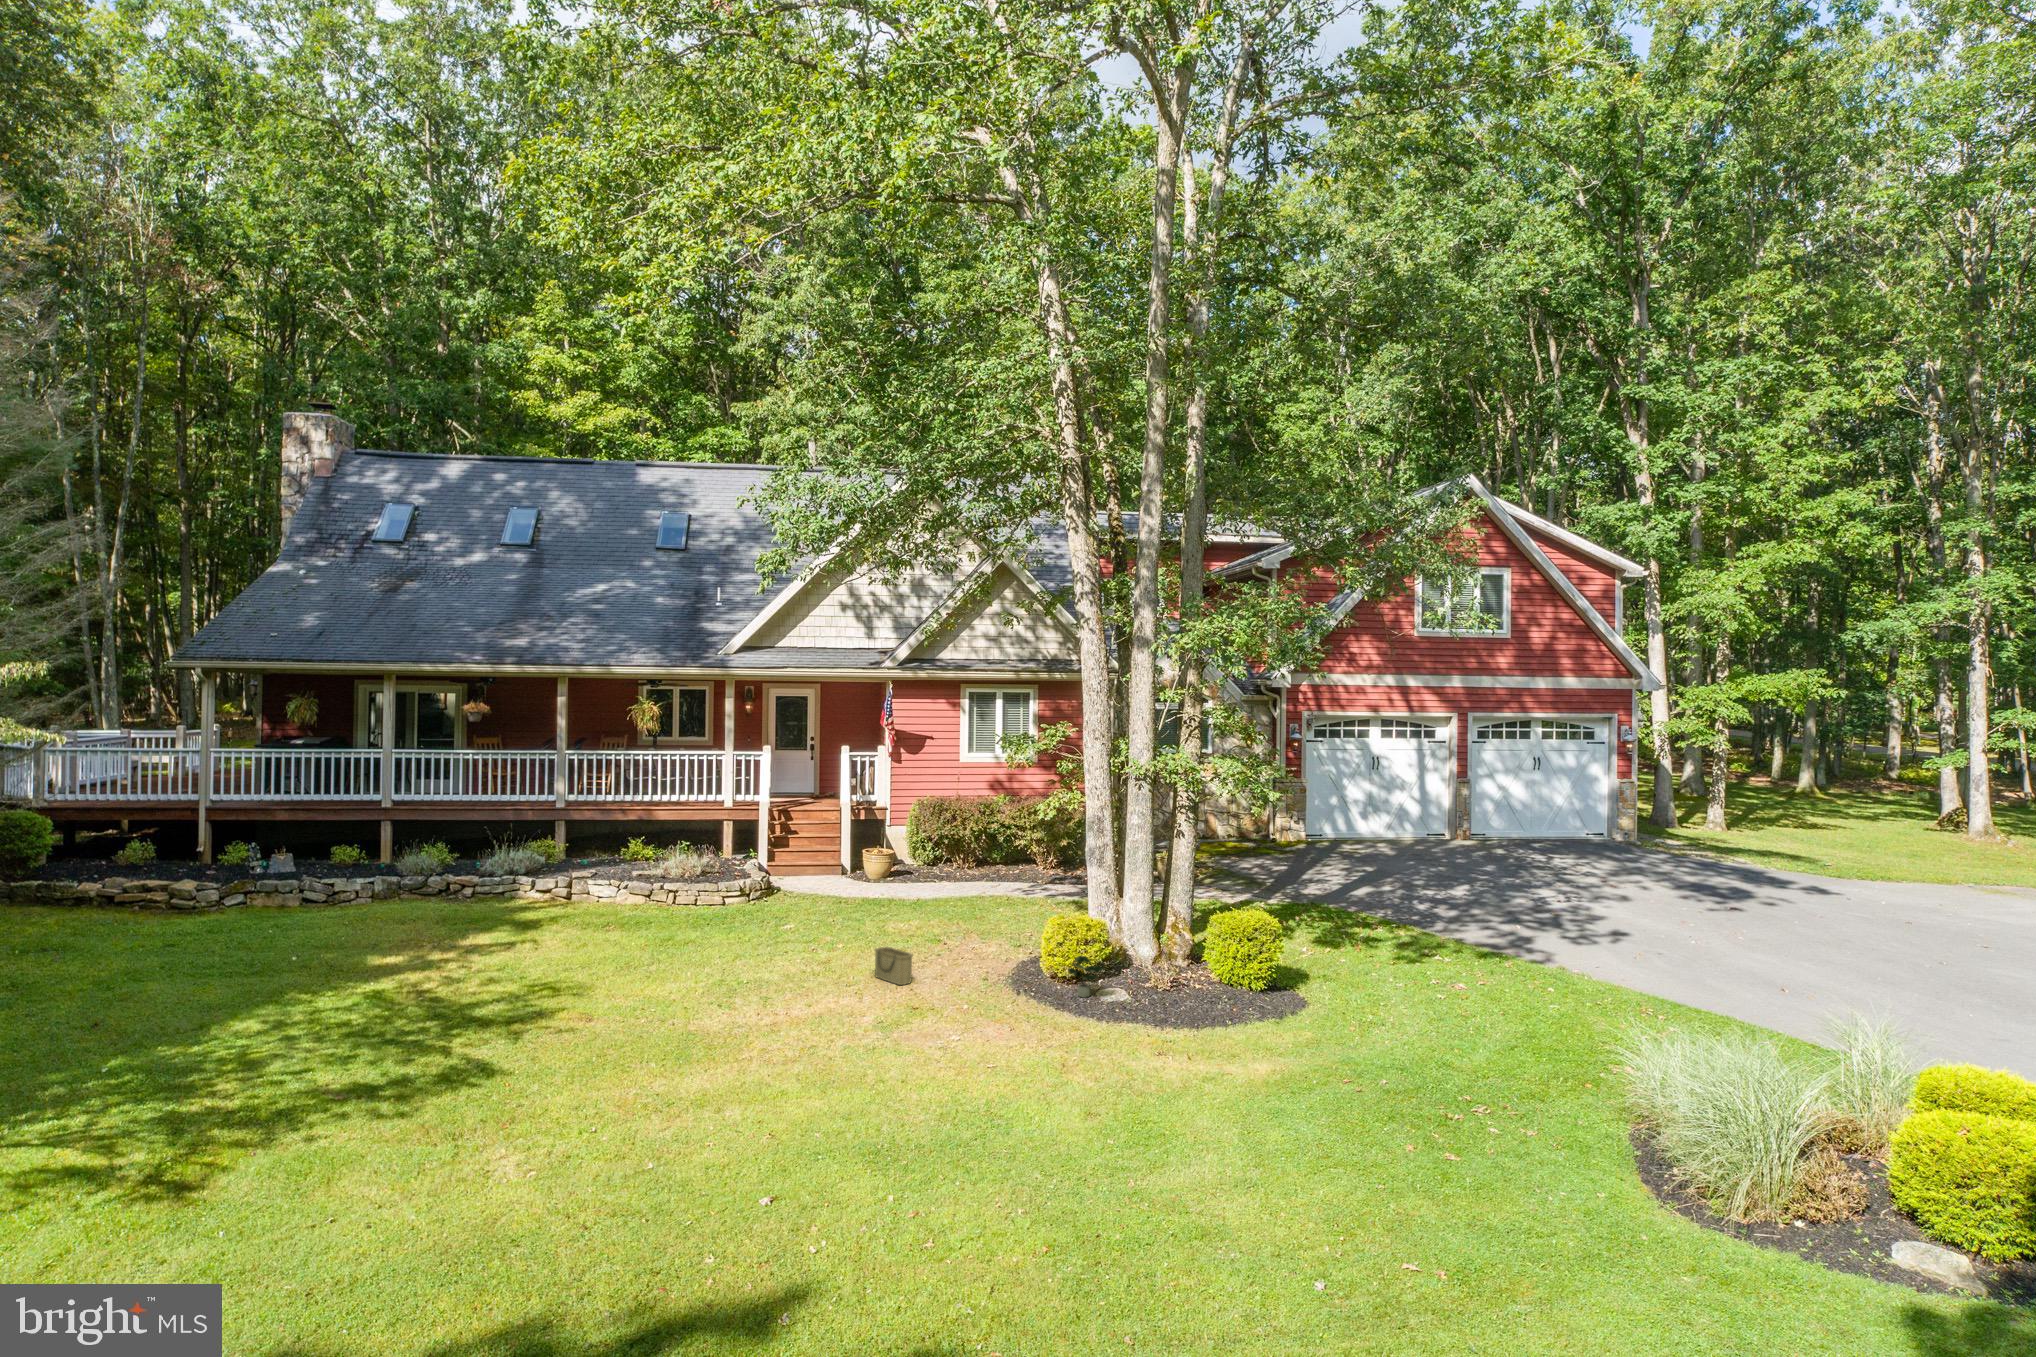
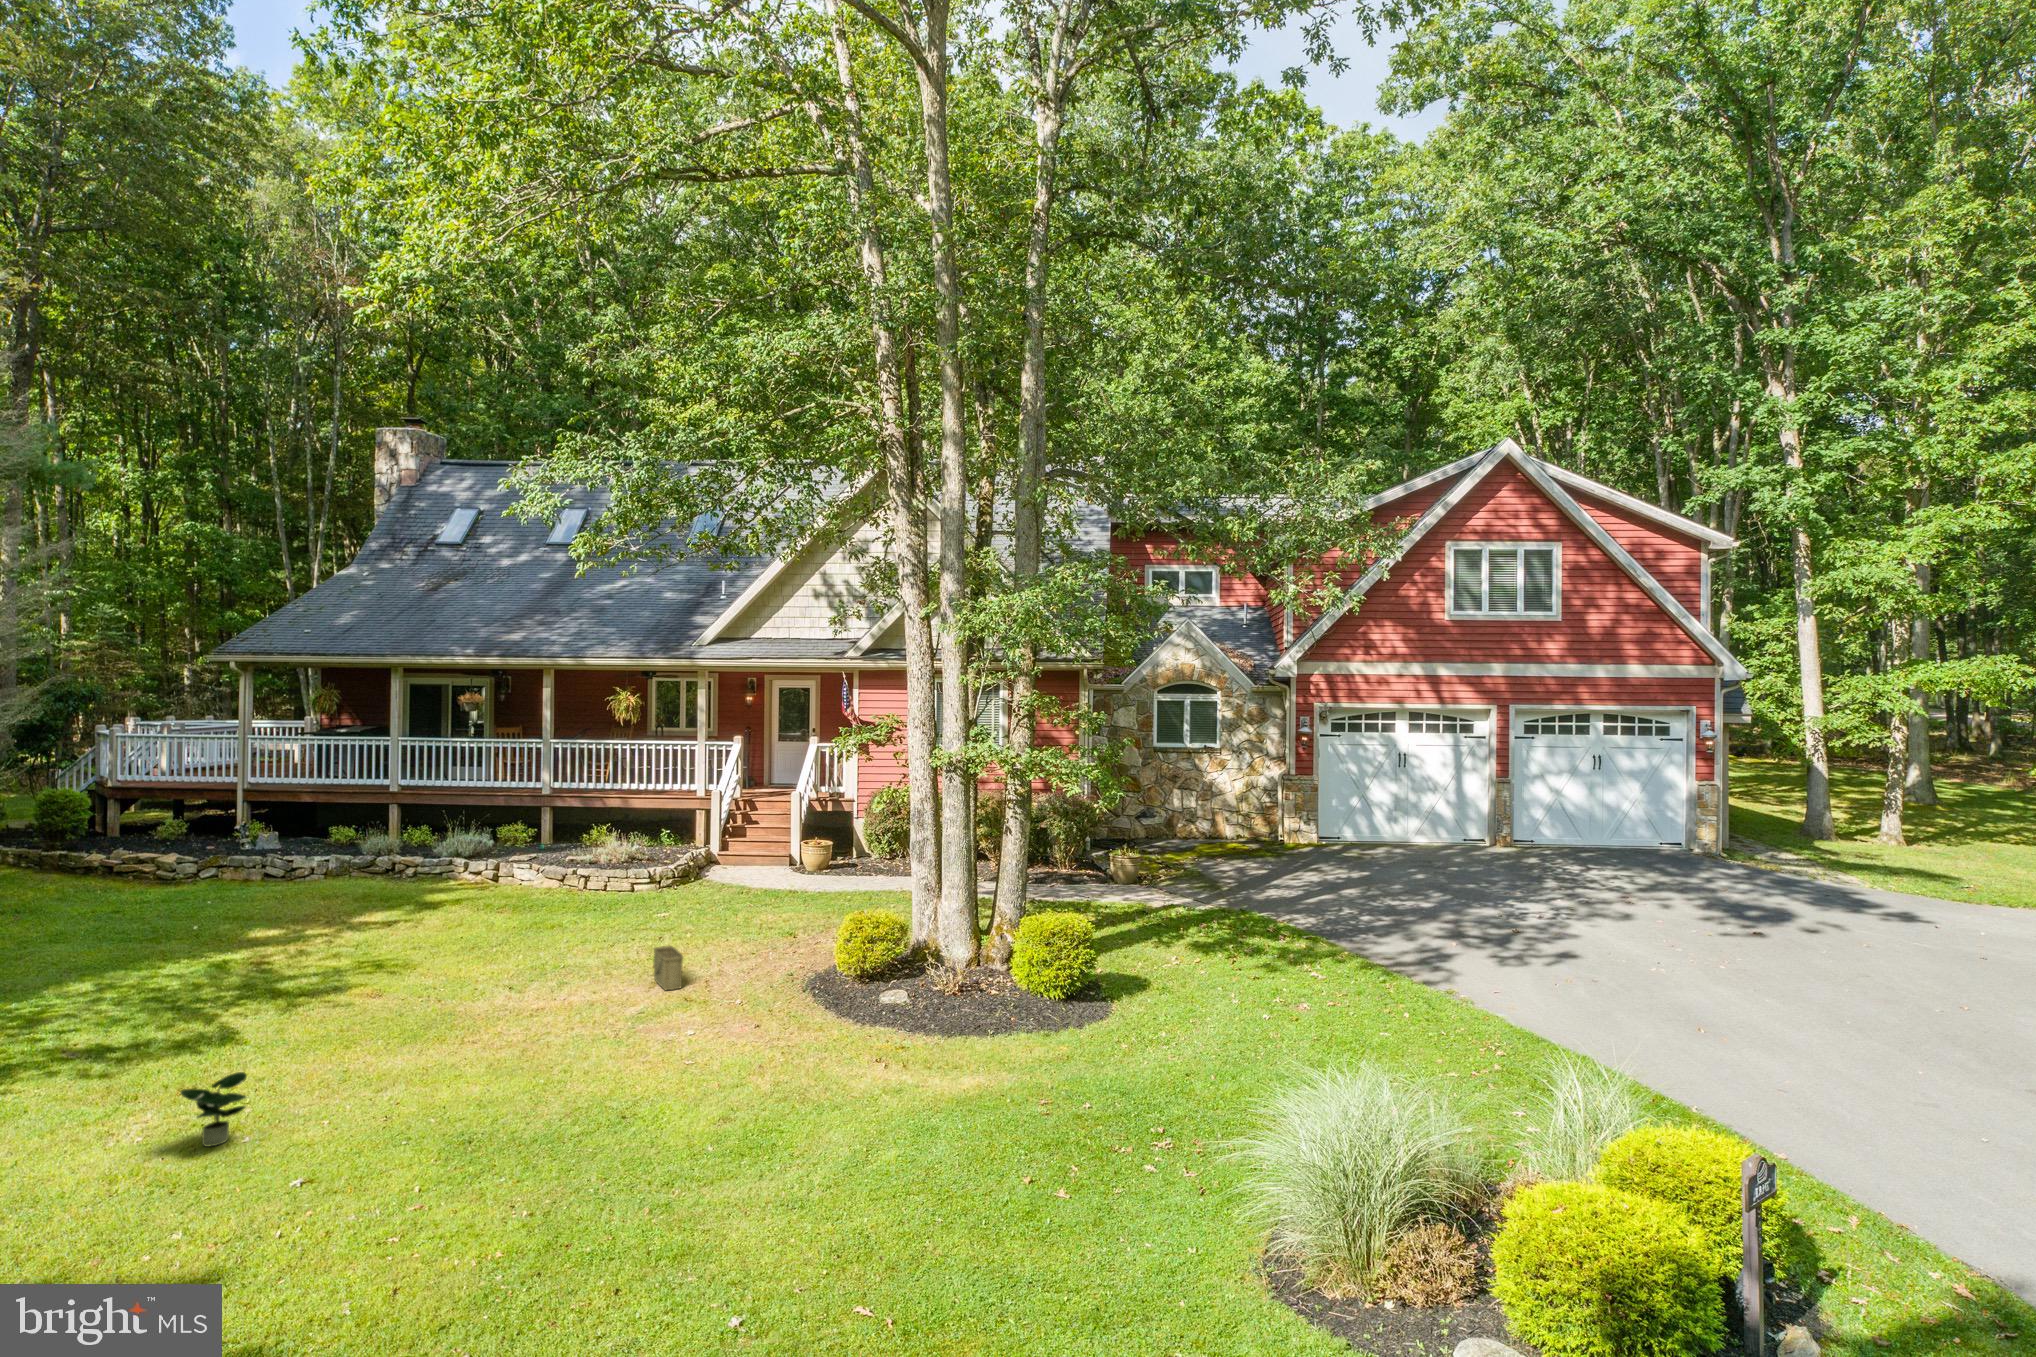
potted plant: present [1069,956,1103,997] -> present [180,1072,247,1146]

